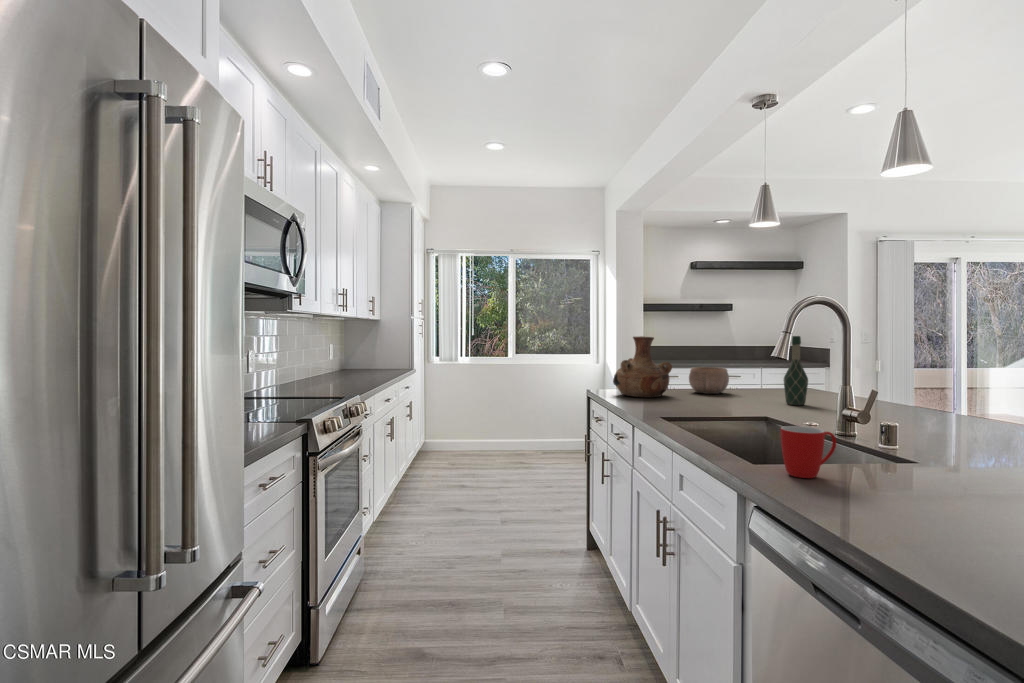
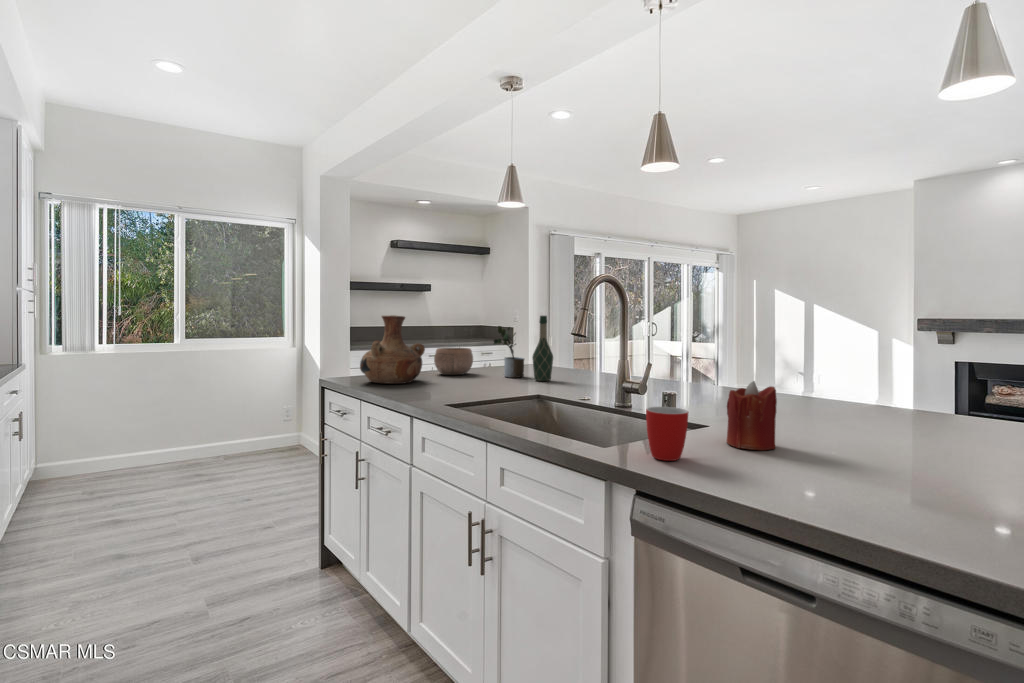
potted plant: none [744,346,781,400] -> present [494,326,524,378]
candle: none [902,410,964,488] -> present [727,381,777,450]

